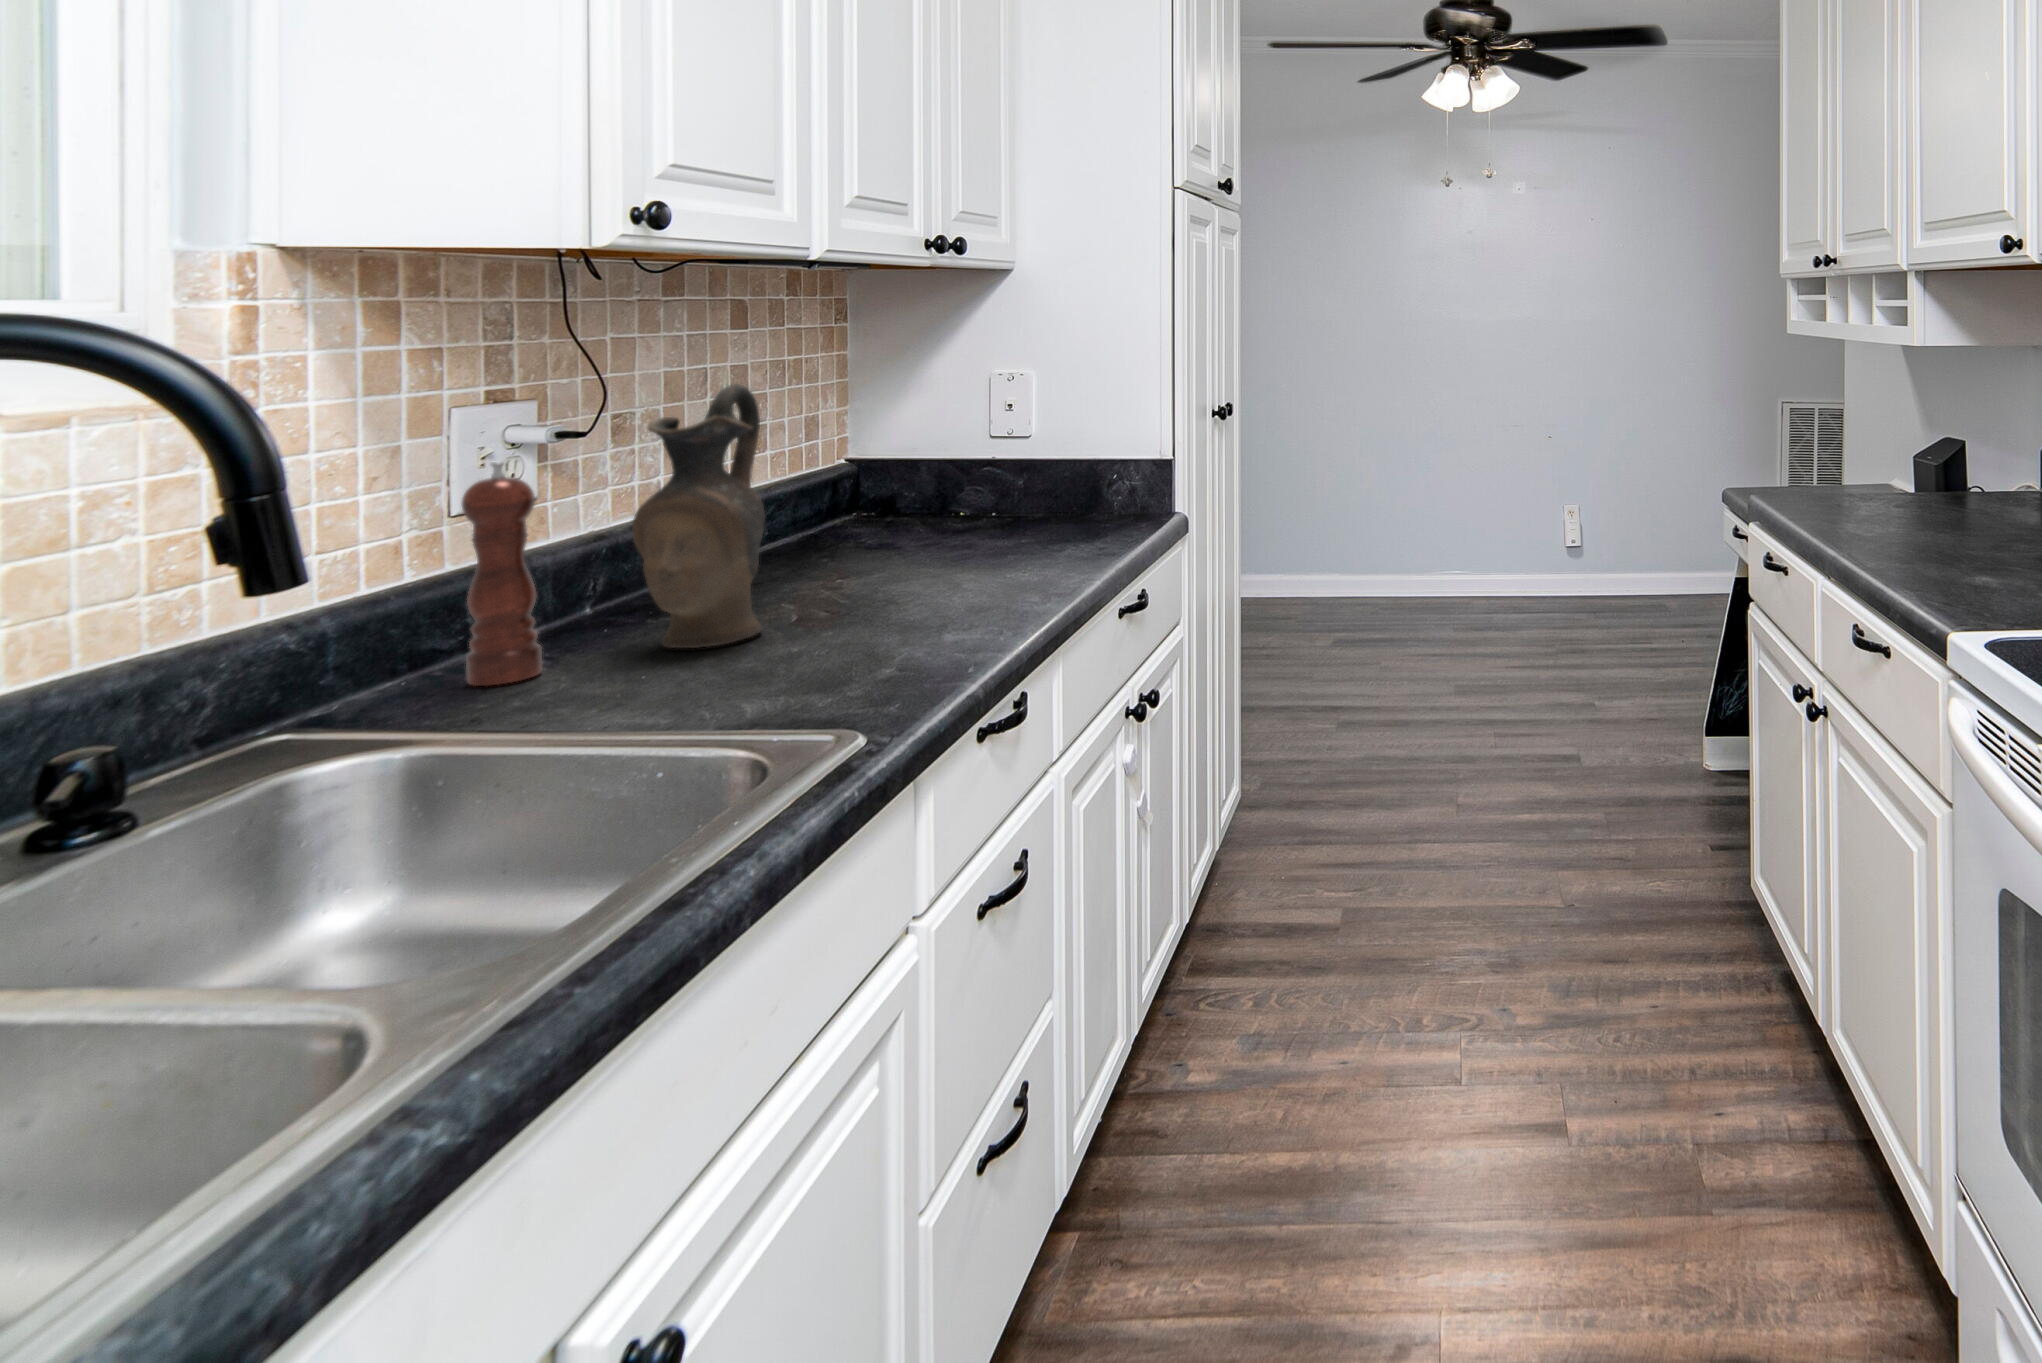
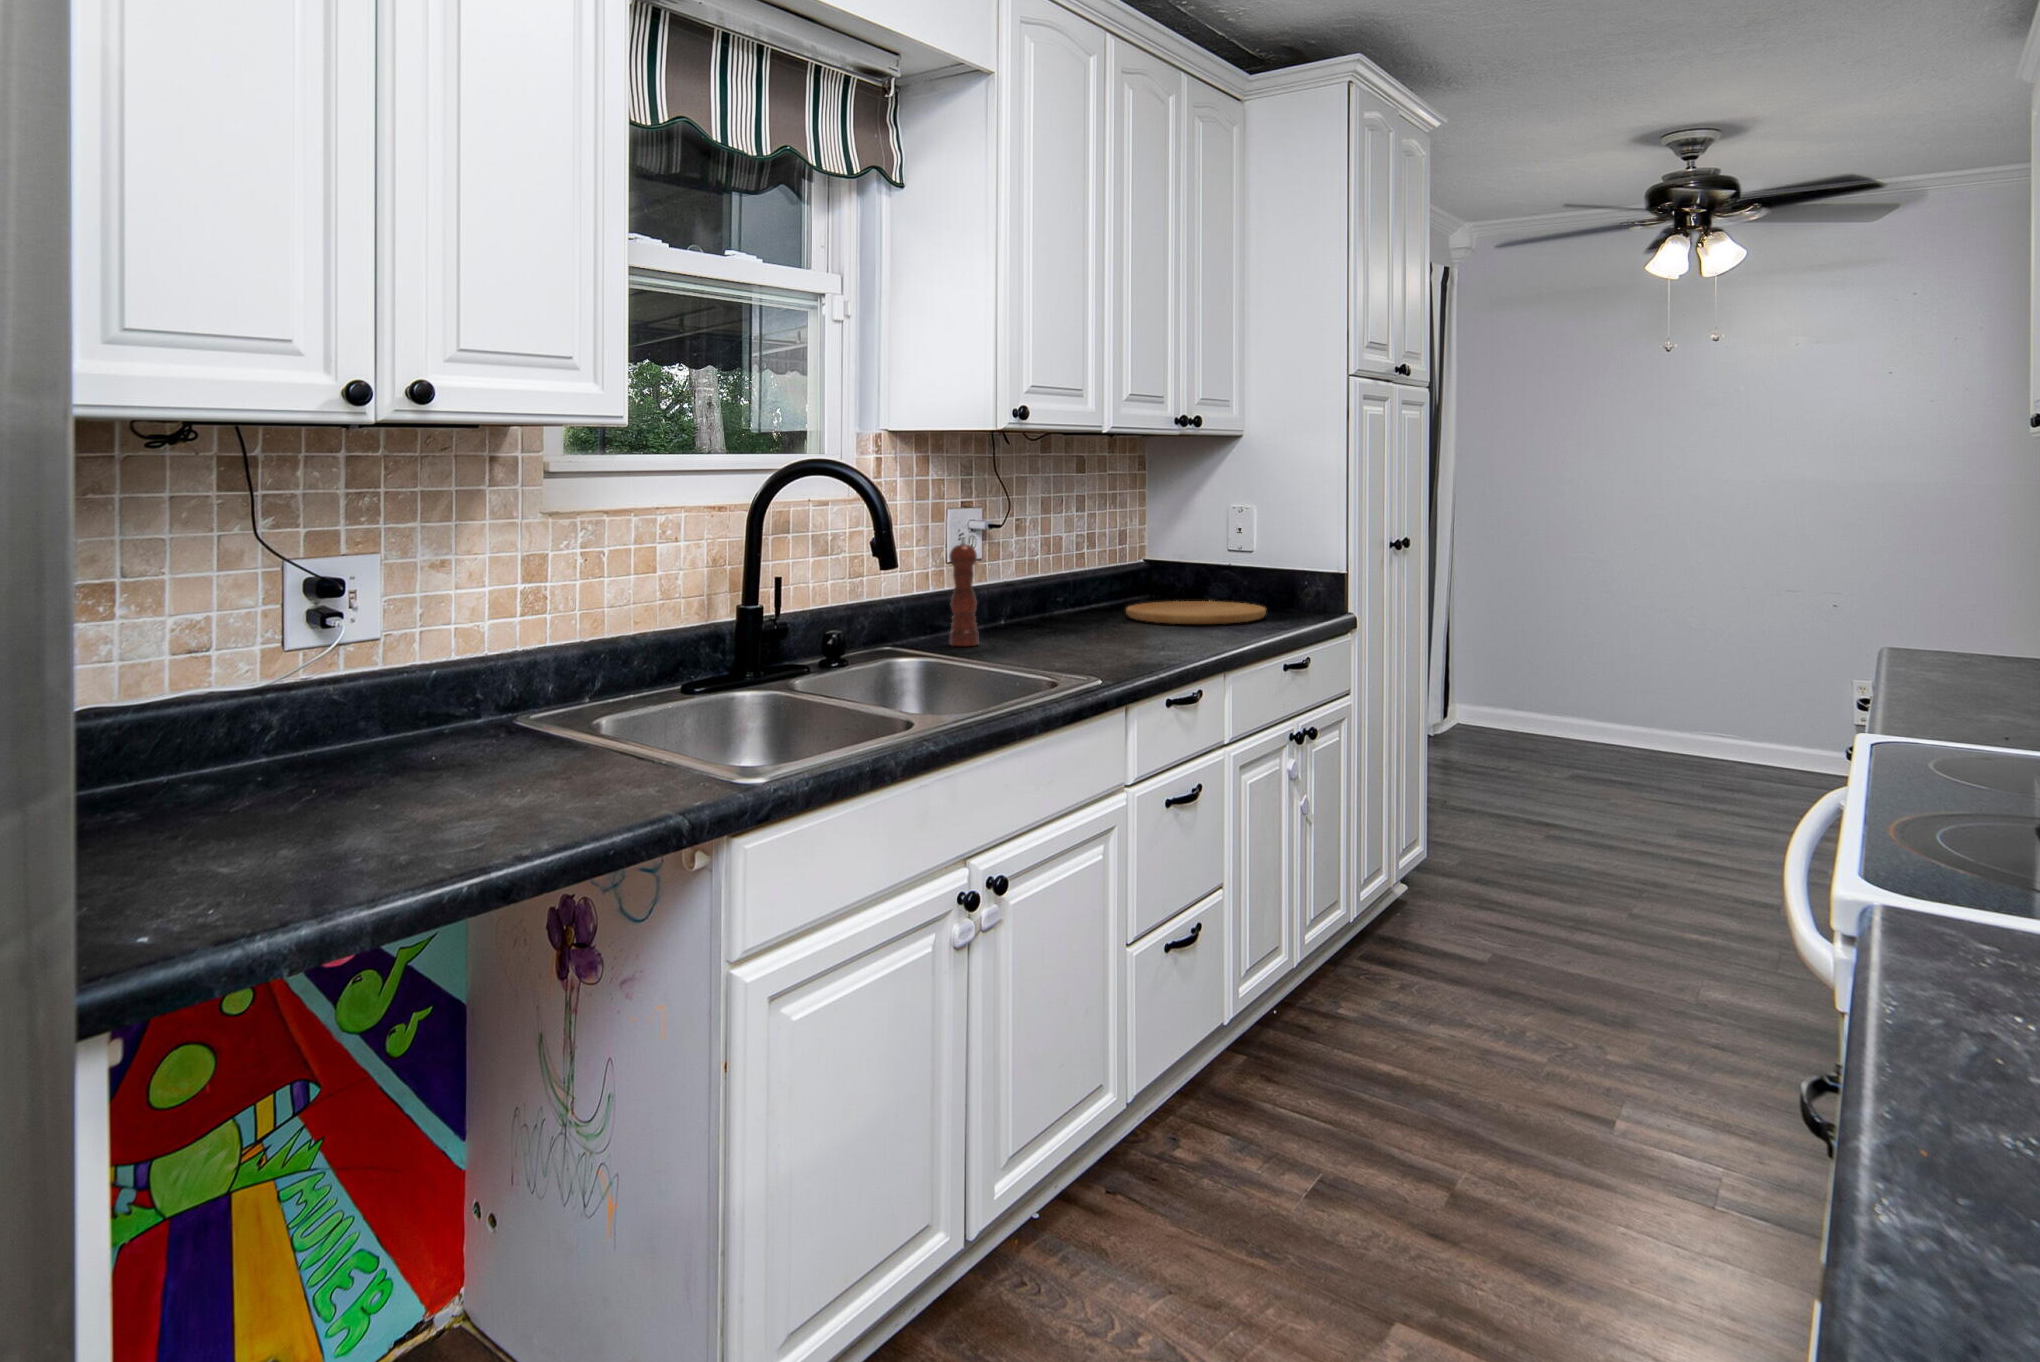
ceramic pitcher: present [632,384,765,648] -> none [1016,502,1077,643]
cutting board: none [835,512,1069,564] -> present [1126,601,1266,624]

